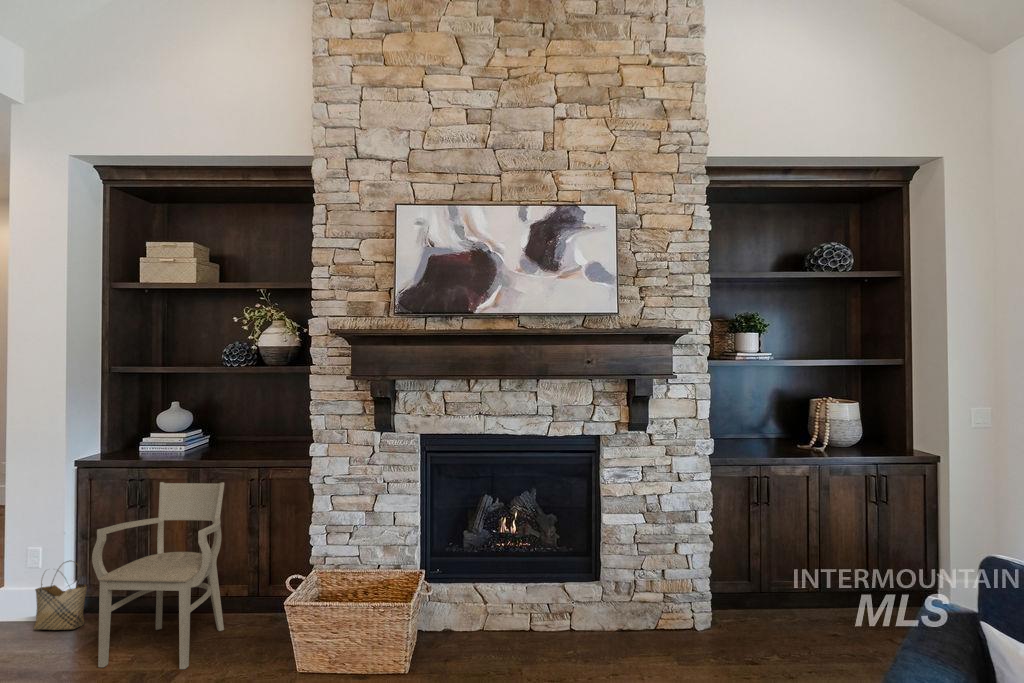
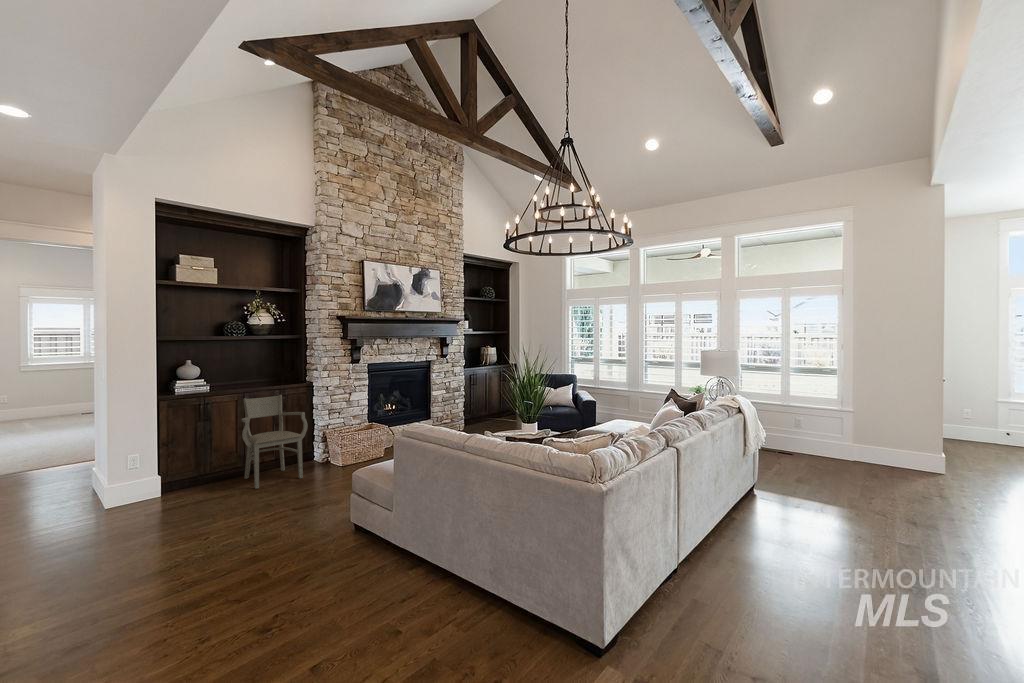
woven basket: present [34,561,88,630] -> none [163,454,196,496]

